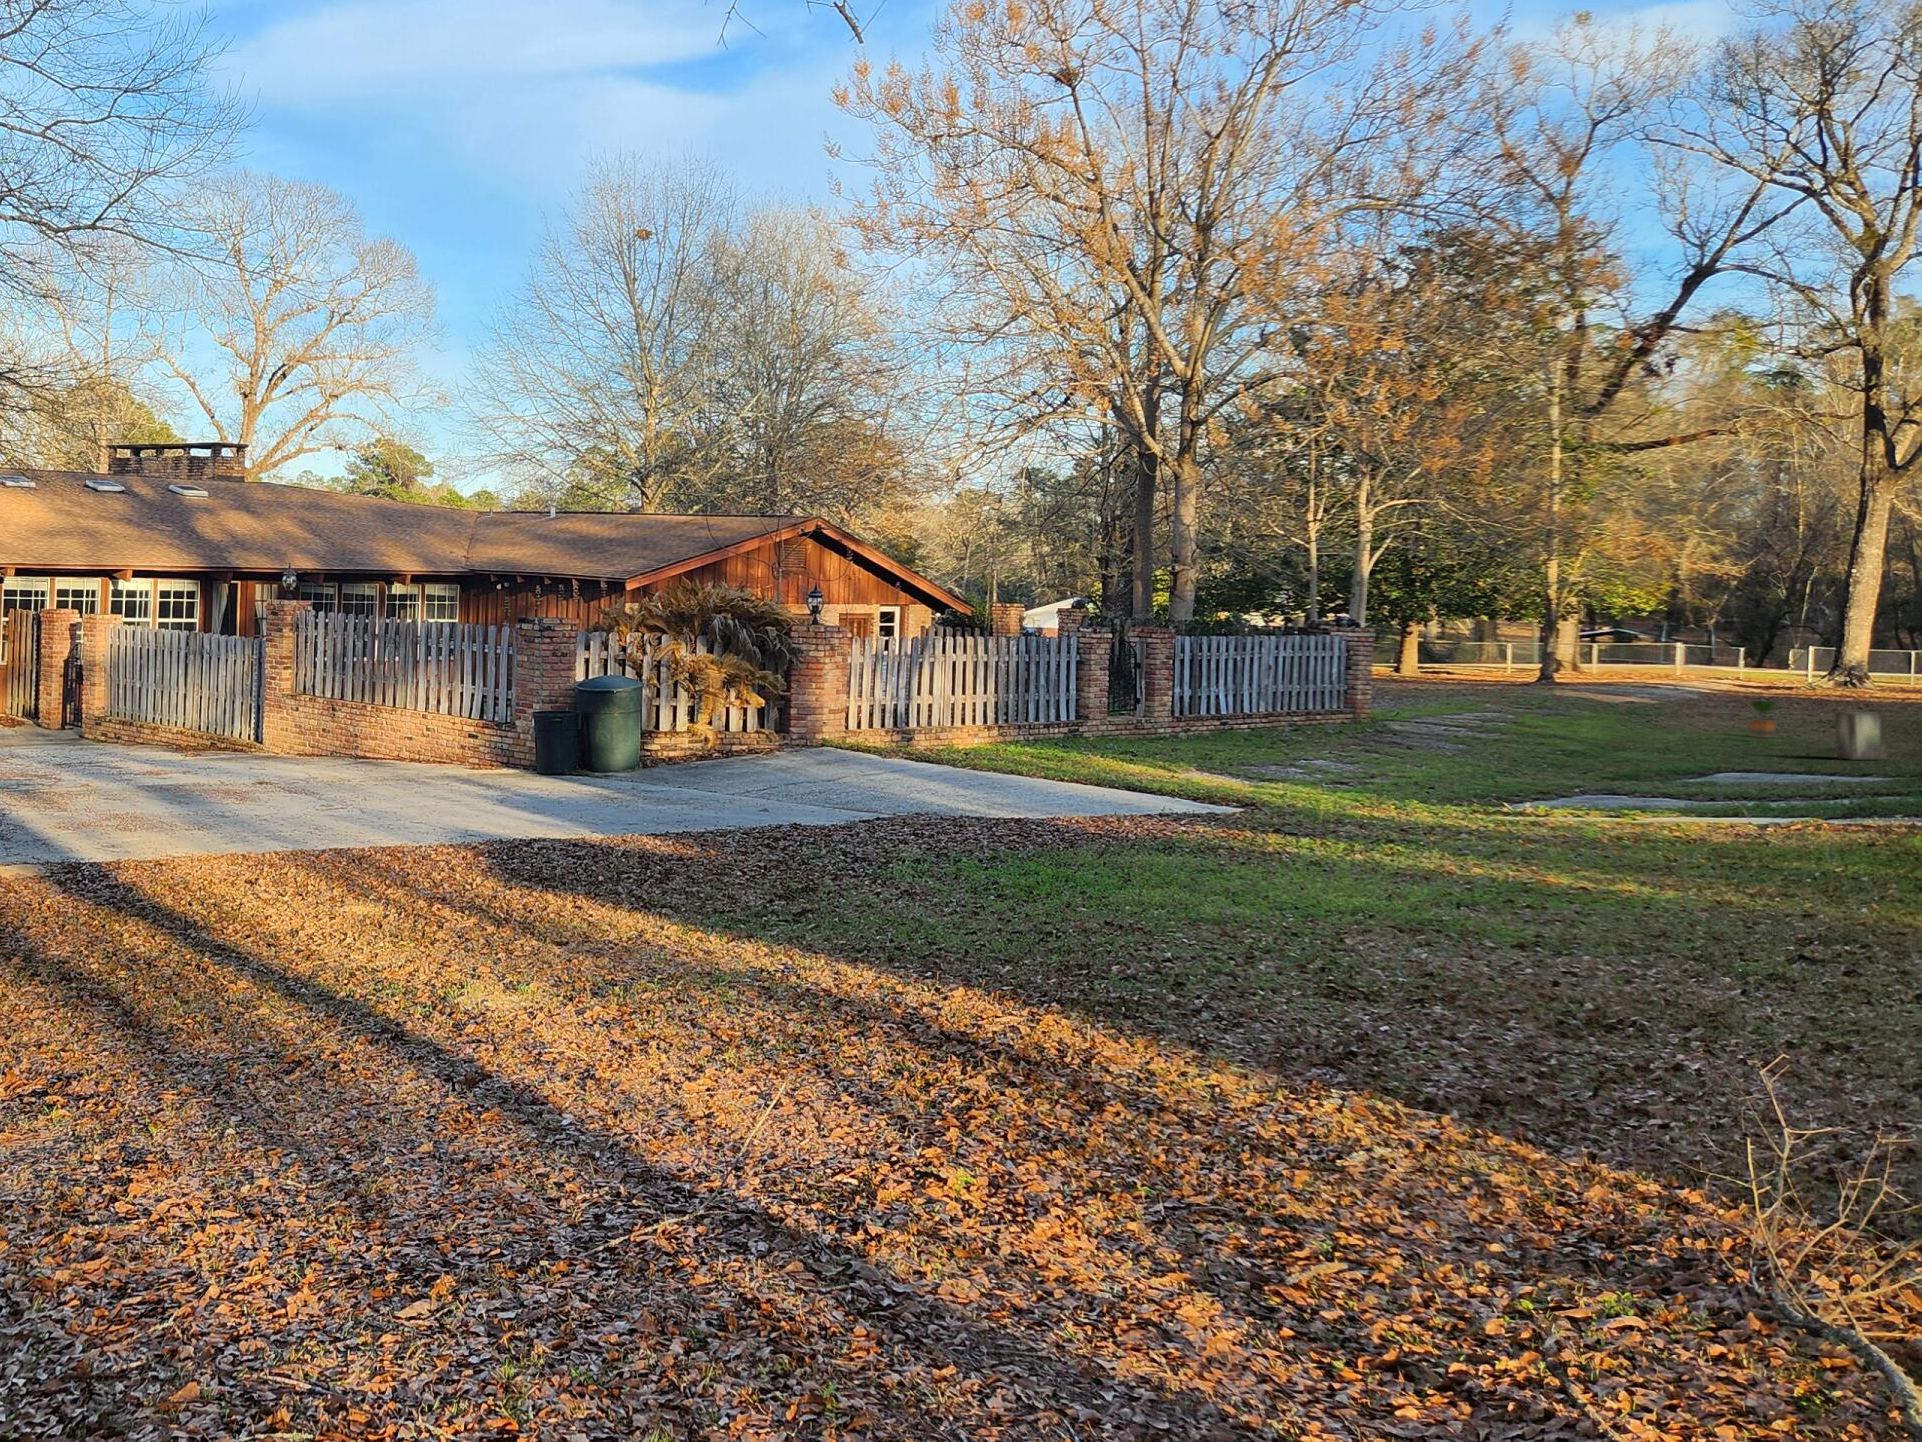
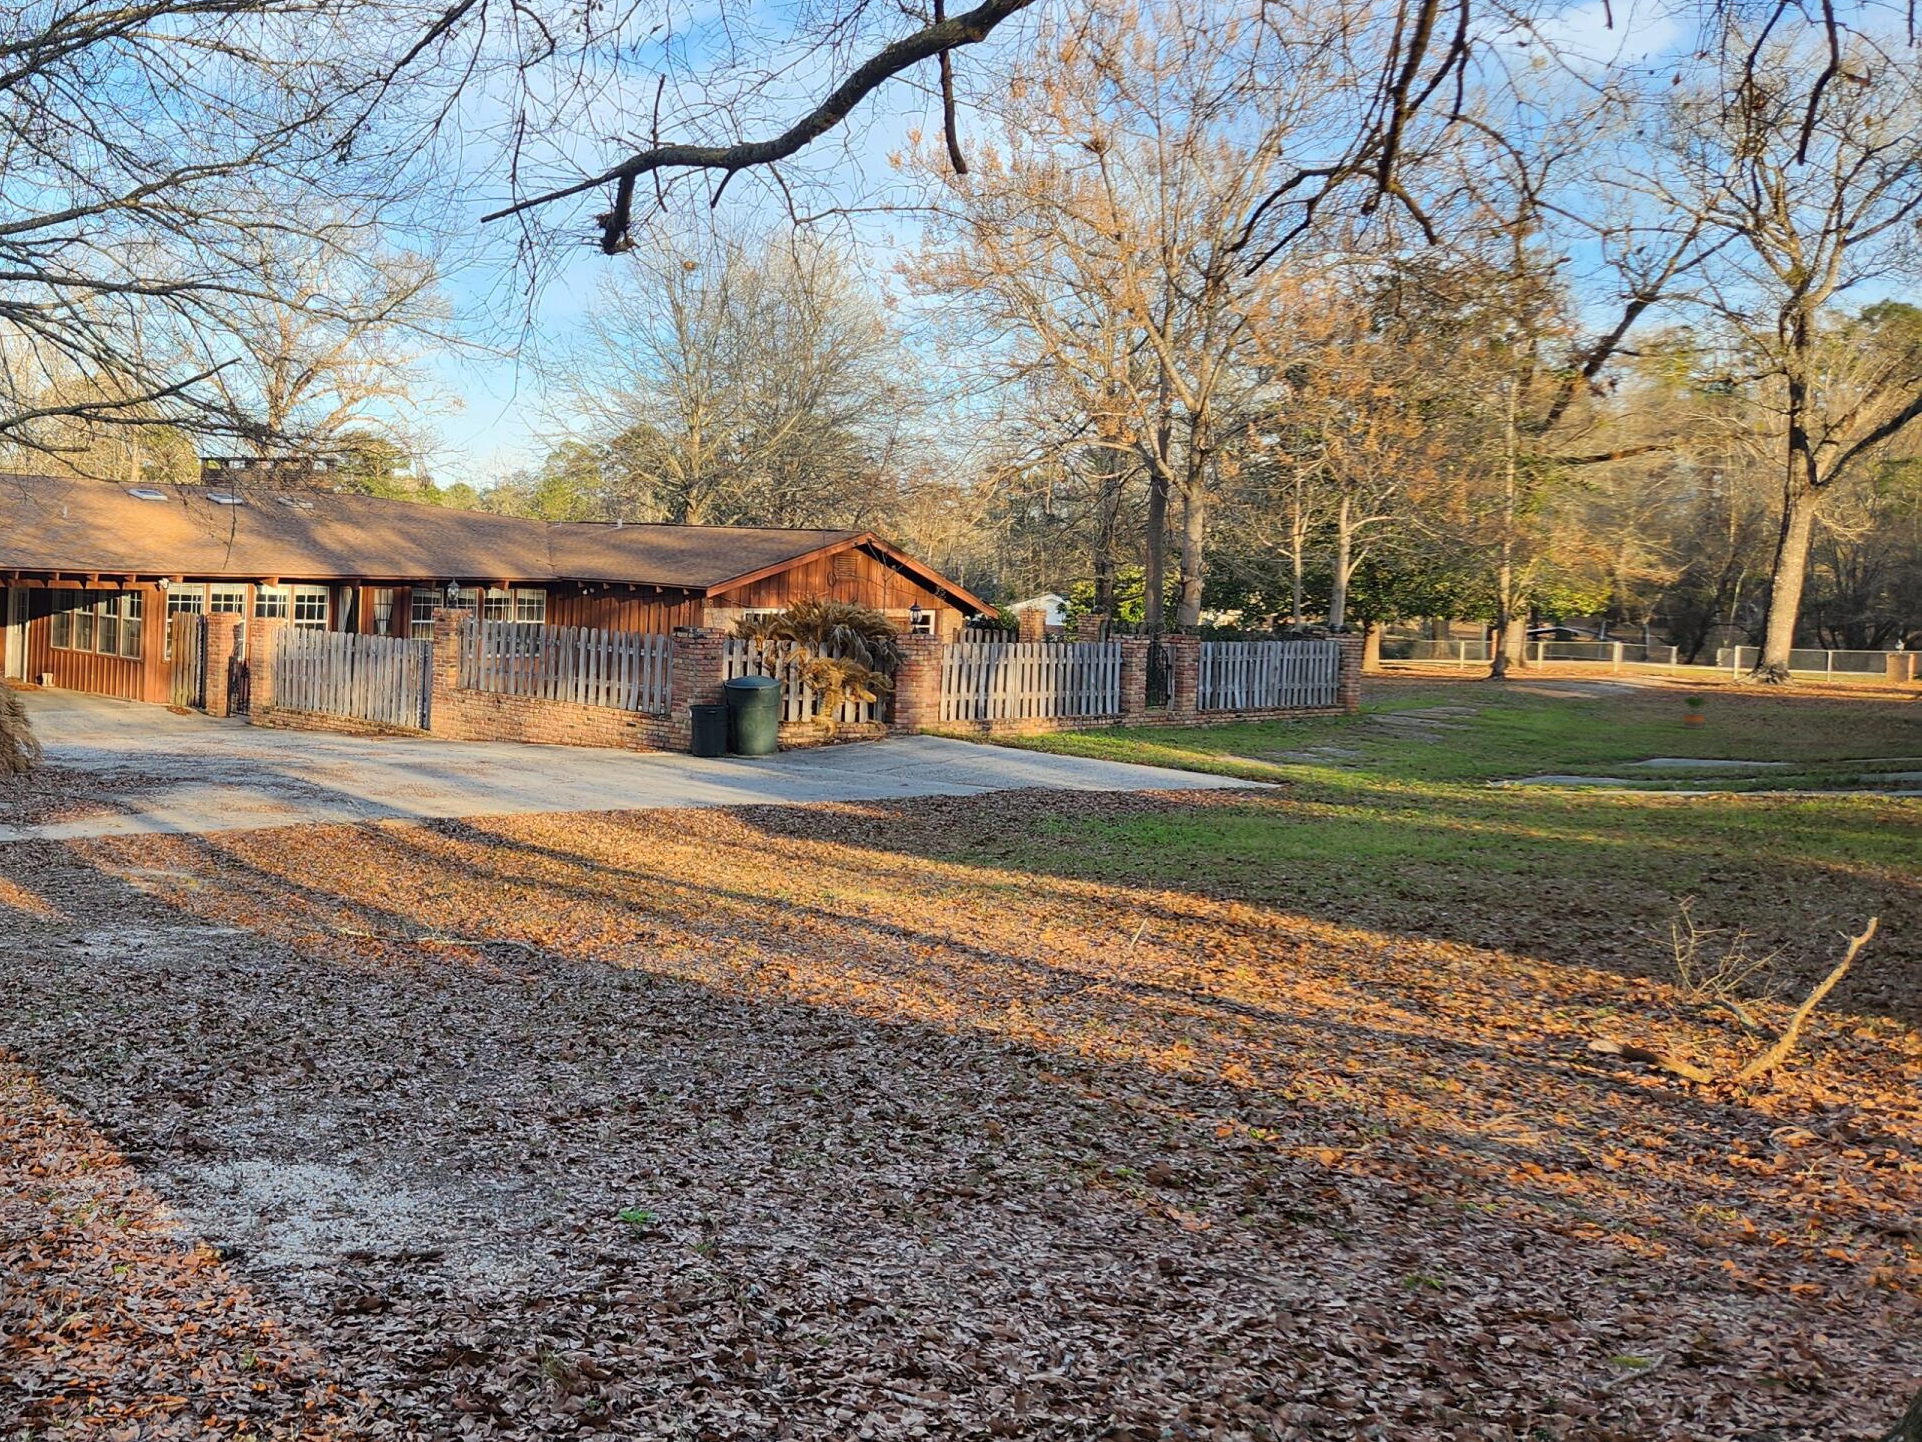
storage box: present [1835,712,1887,760] -> none [1754,708,1794,748]

